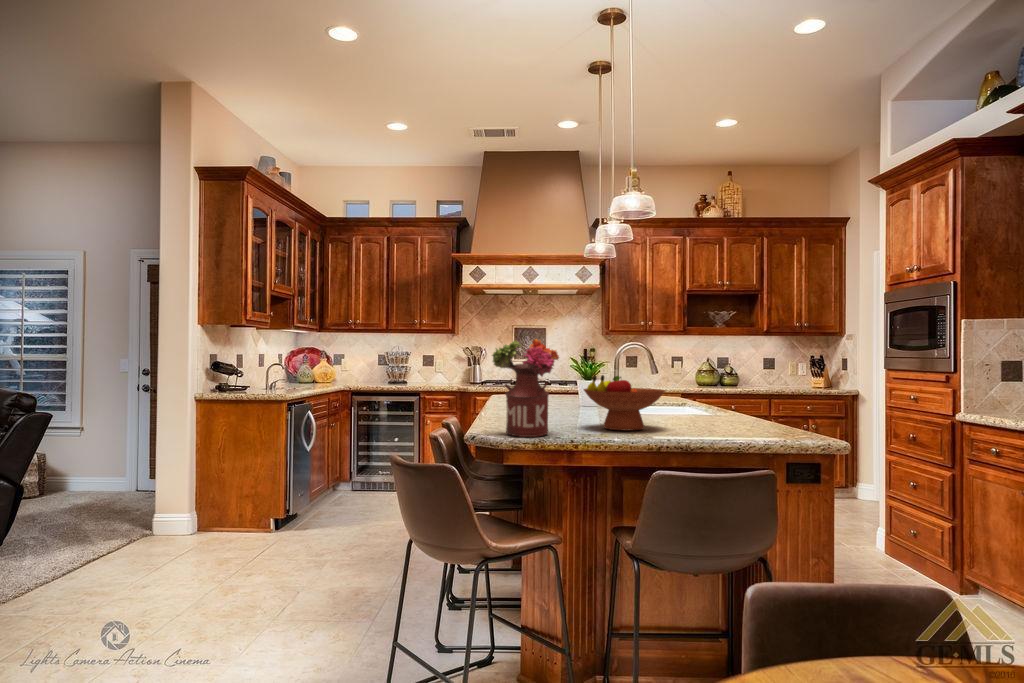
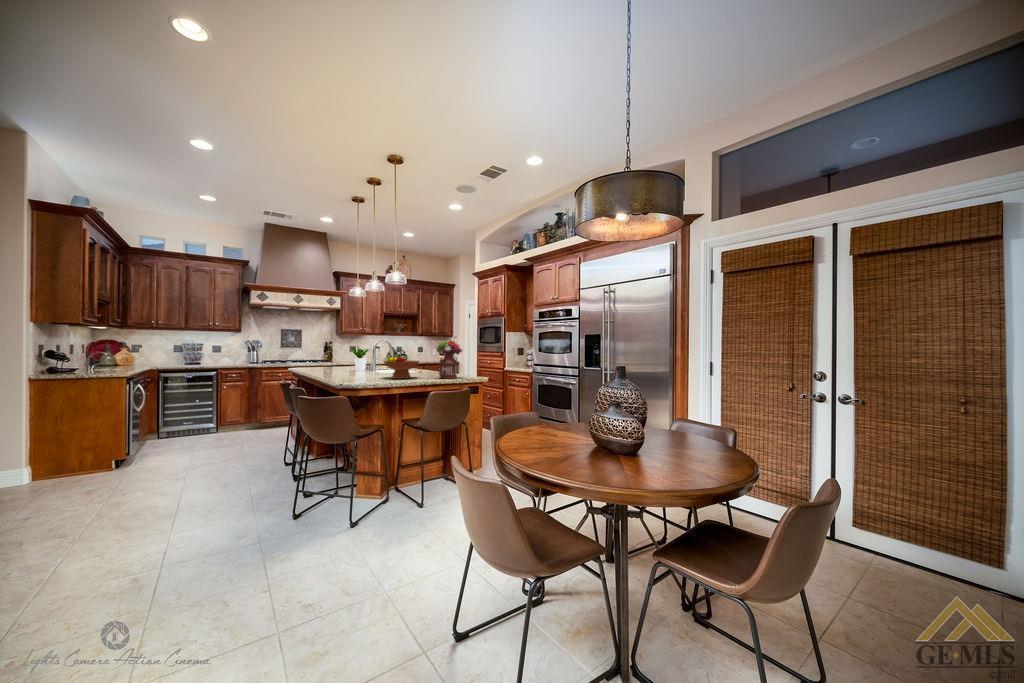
flower arrangement: present [492,339,559,437] -> present [436,340,462,379]

